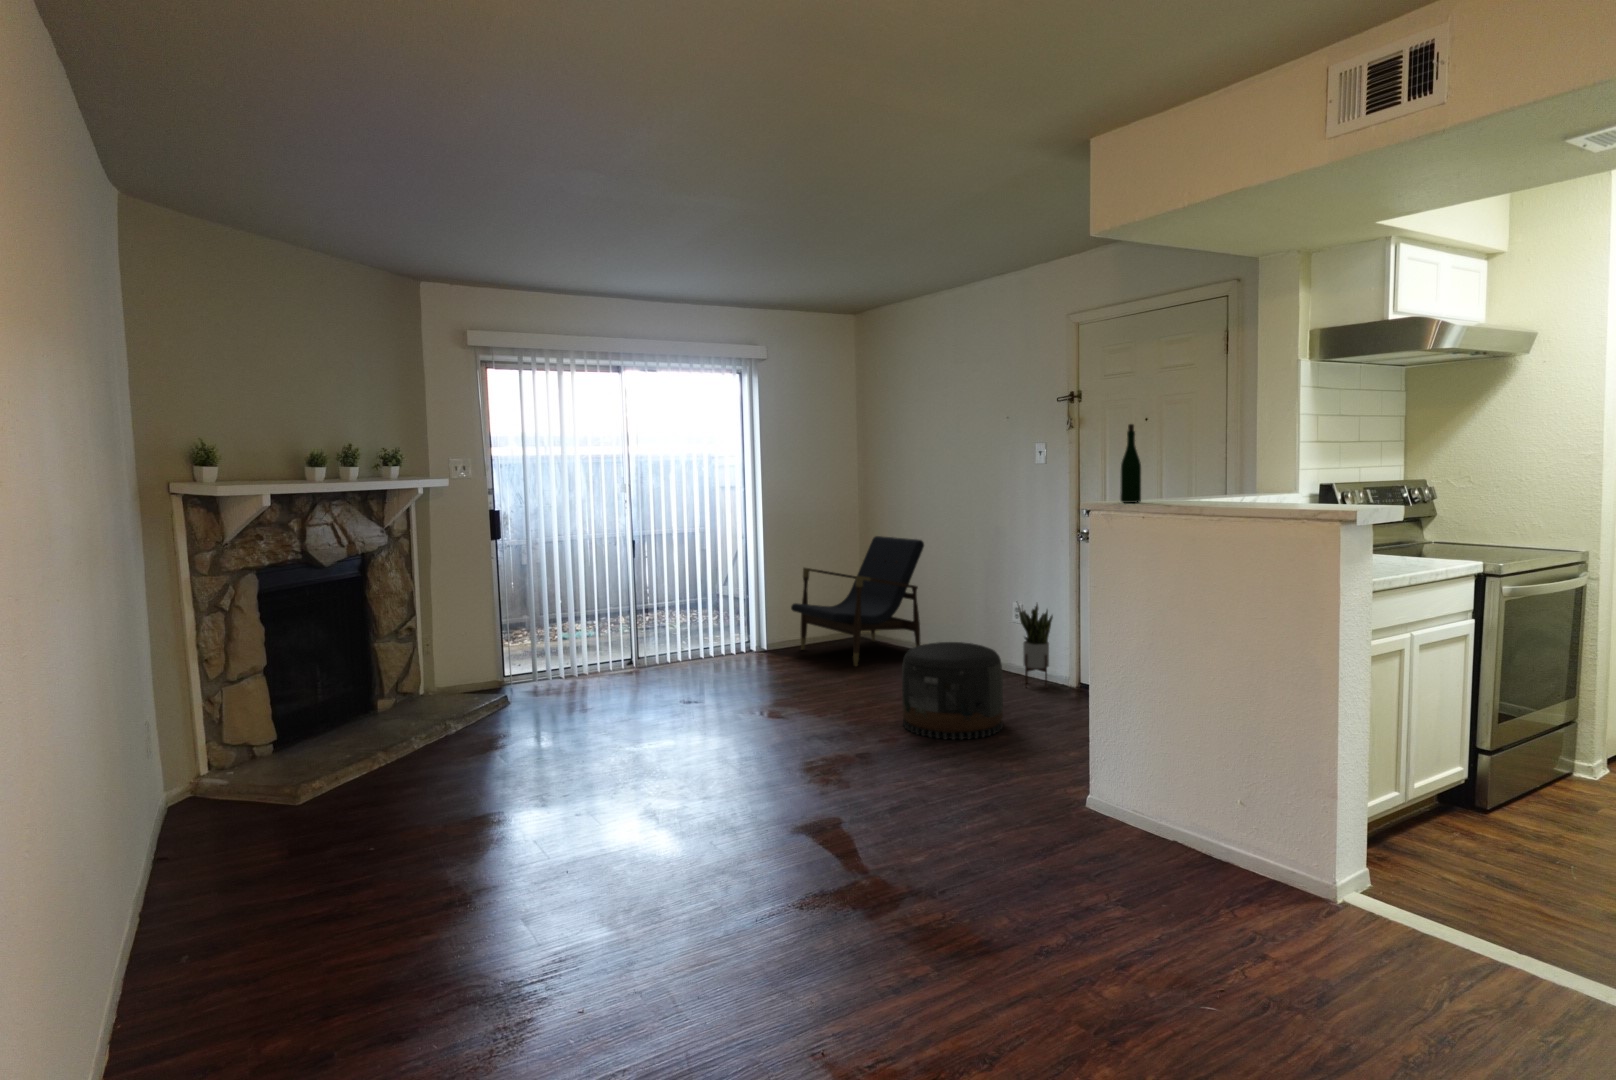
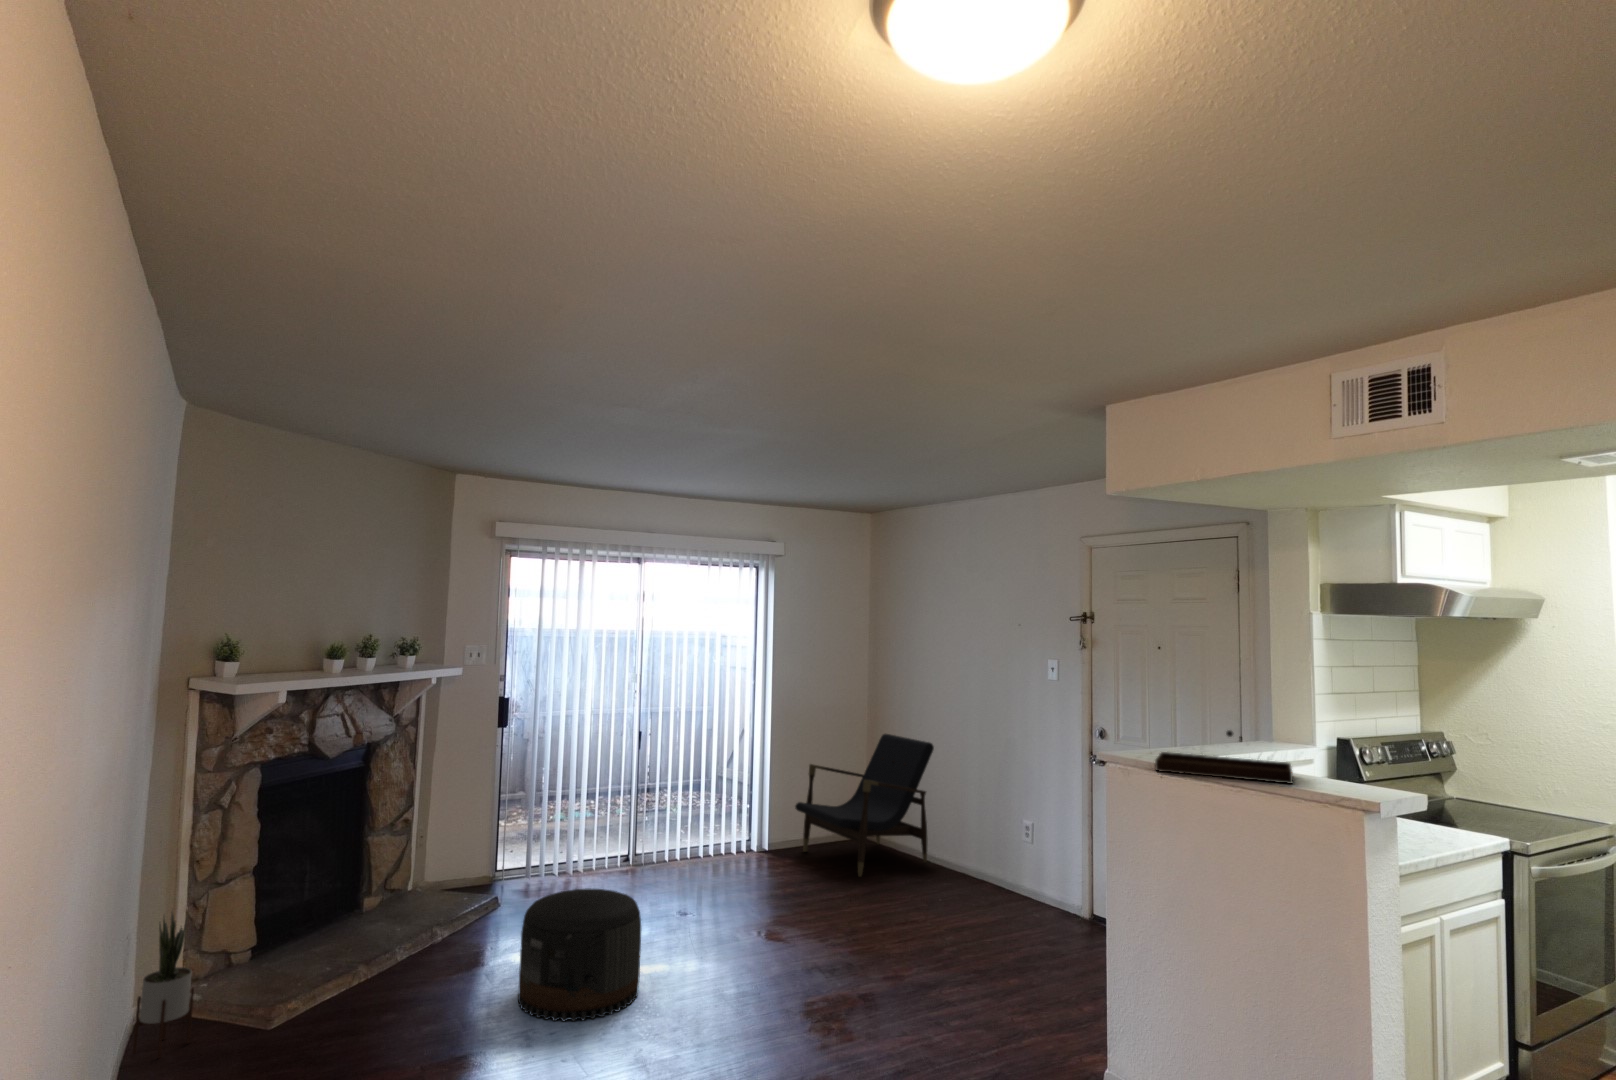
wine bottle: present [1120,424,1141,503] -> none [1138,673,1159,753]
tray: none [1136,465,1272,508] -> present [1155,730,1293,784]
potted plant: present [1018,604,1053,687] -> present [133,912,194,1058]
pouf: present [902,642,1003,740] -> present [518,889,641,1021]

